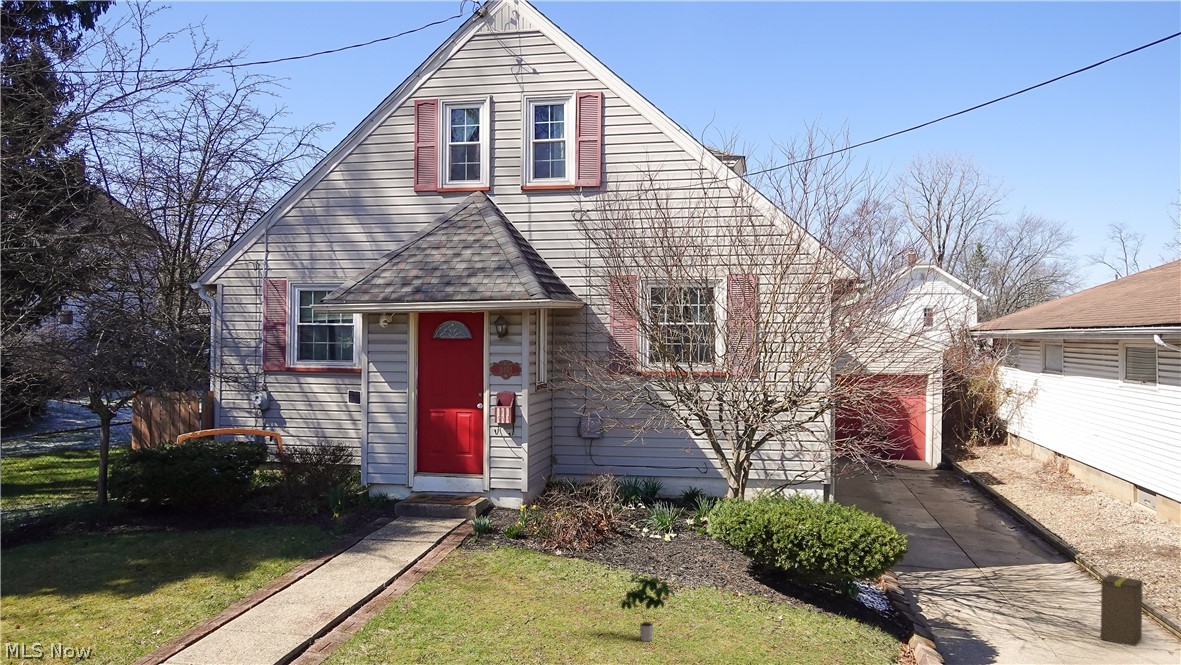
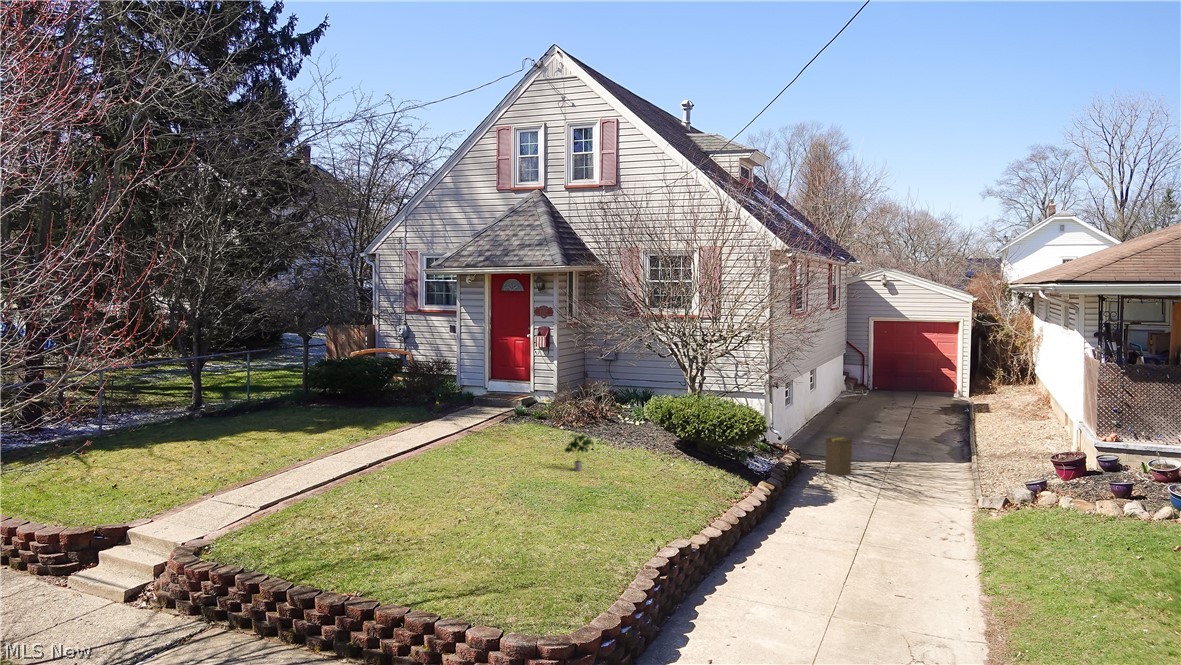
cardboard box: present [1101,575,1142,646] -> present [825,436,852,476]

